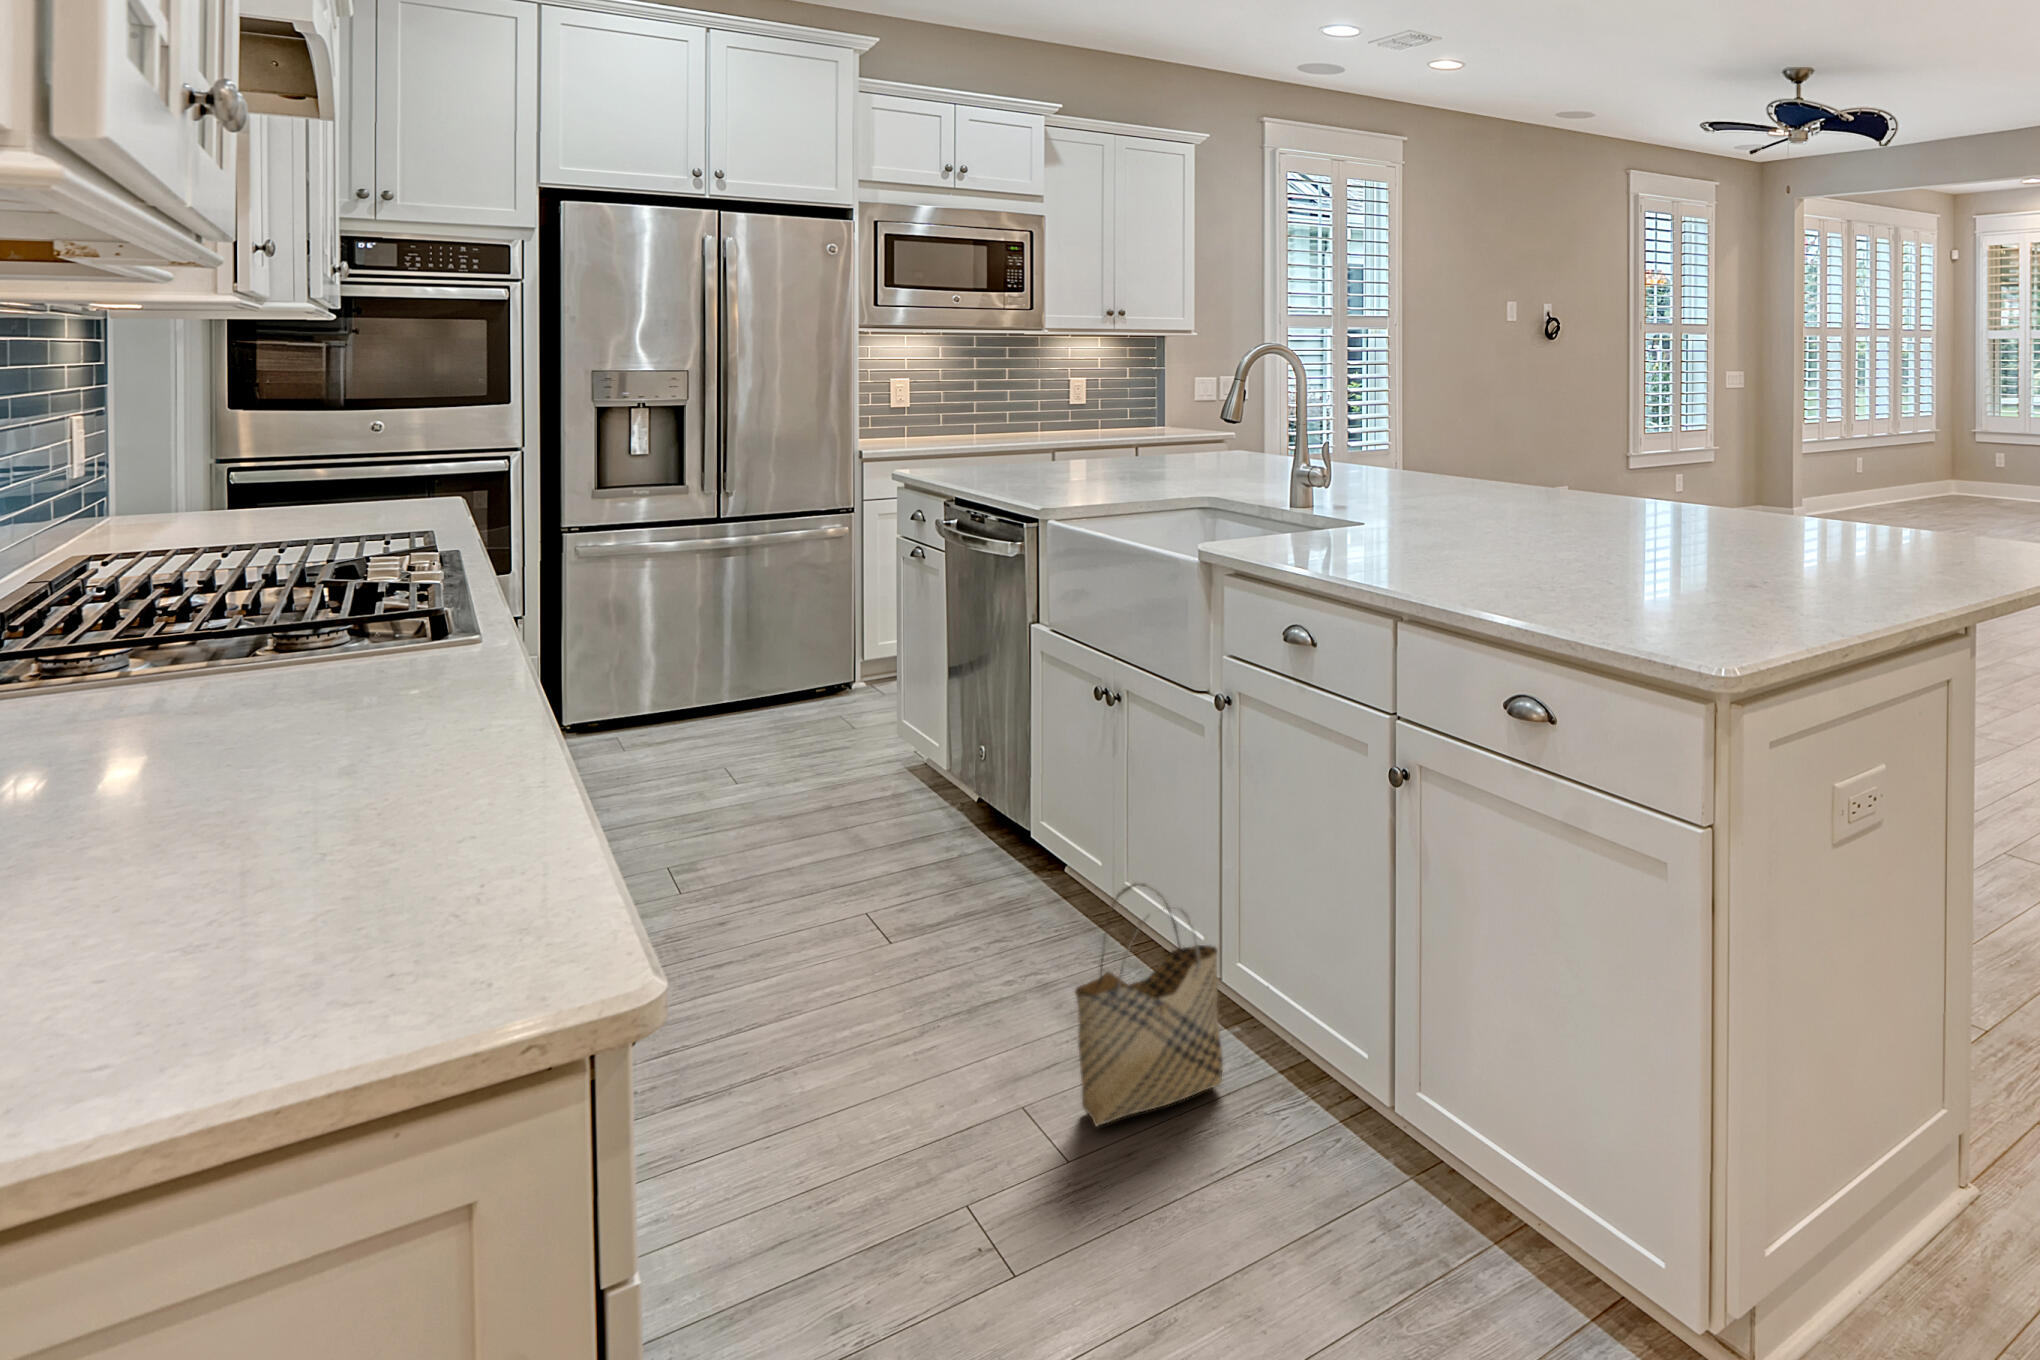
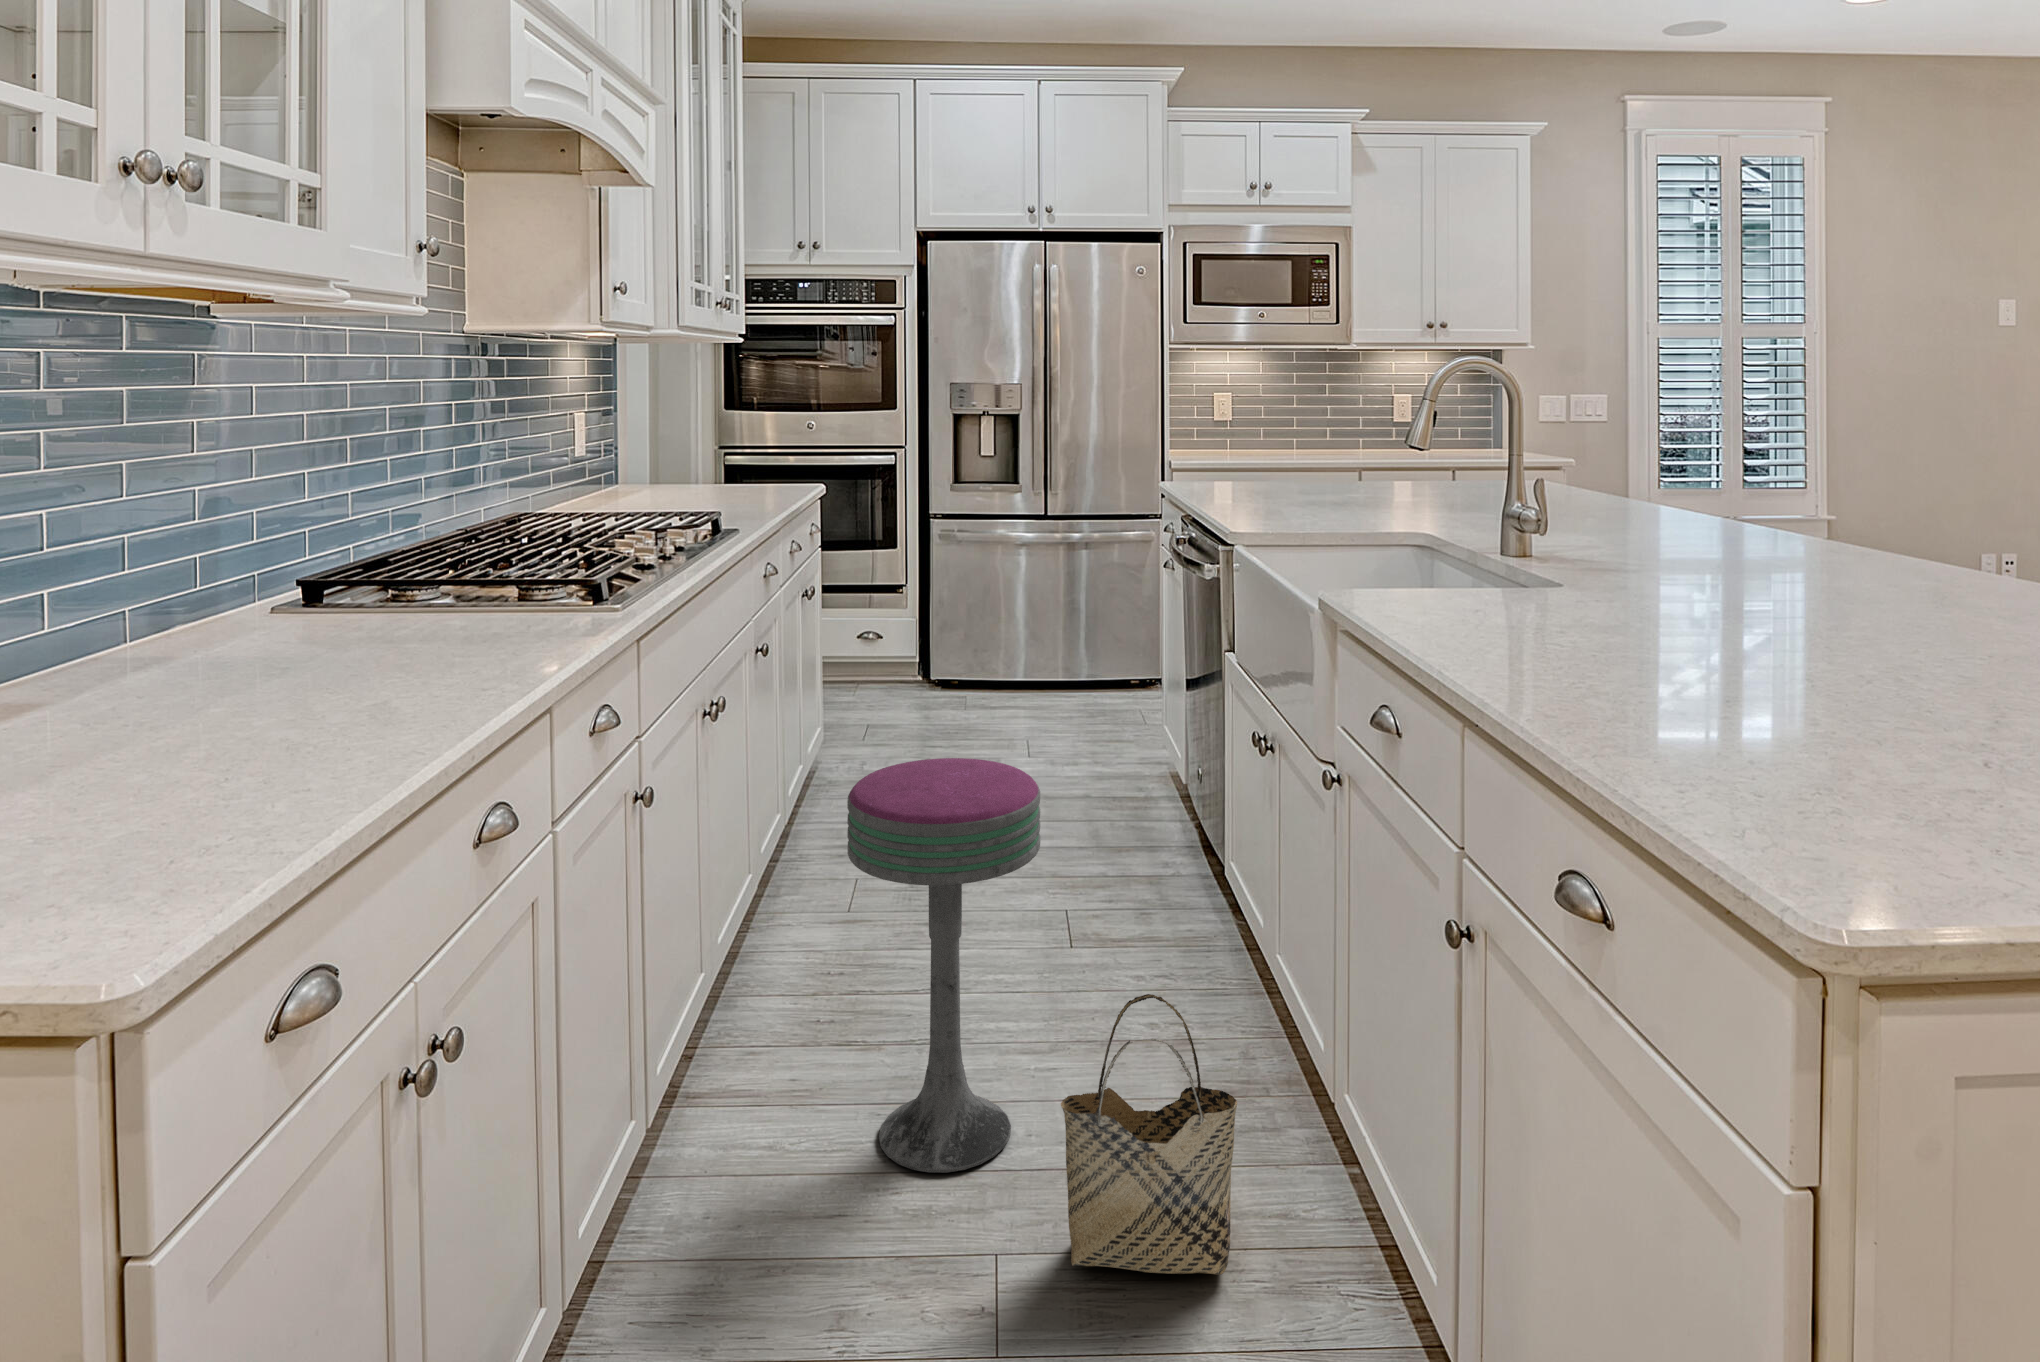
bar stool: none [790,725,997,1126] -> present [847,758,1040,1173]

